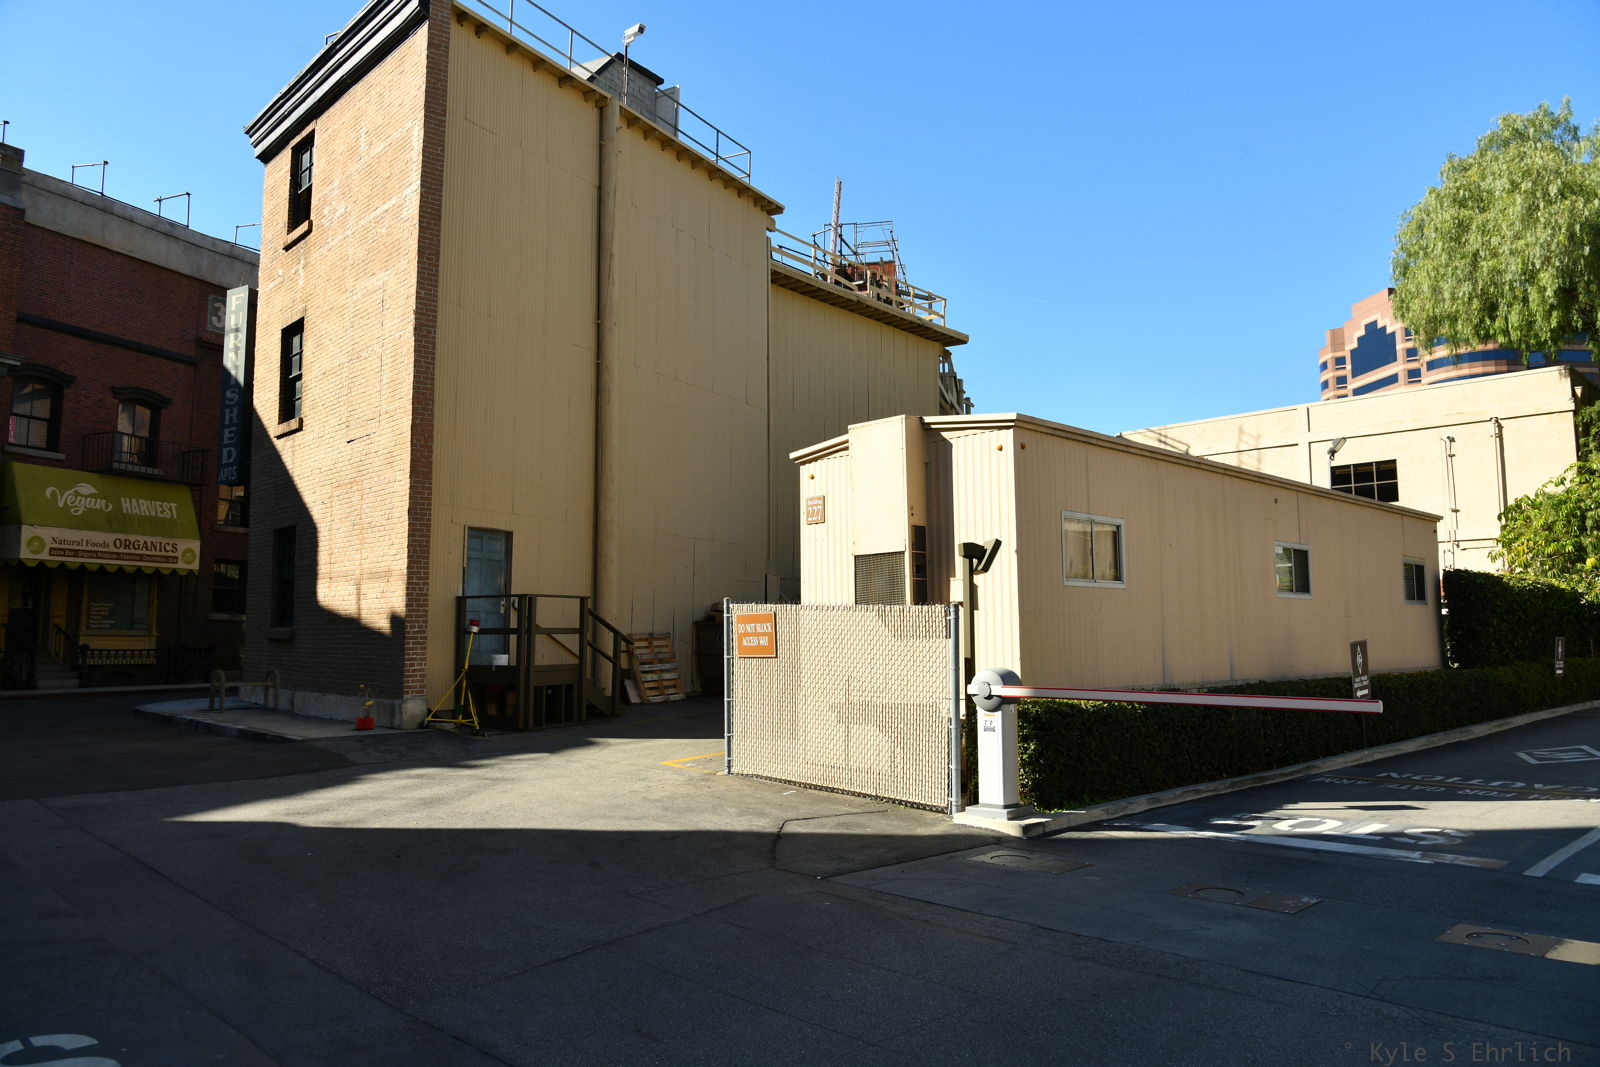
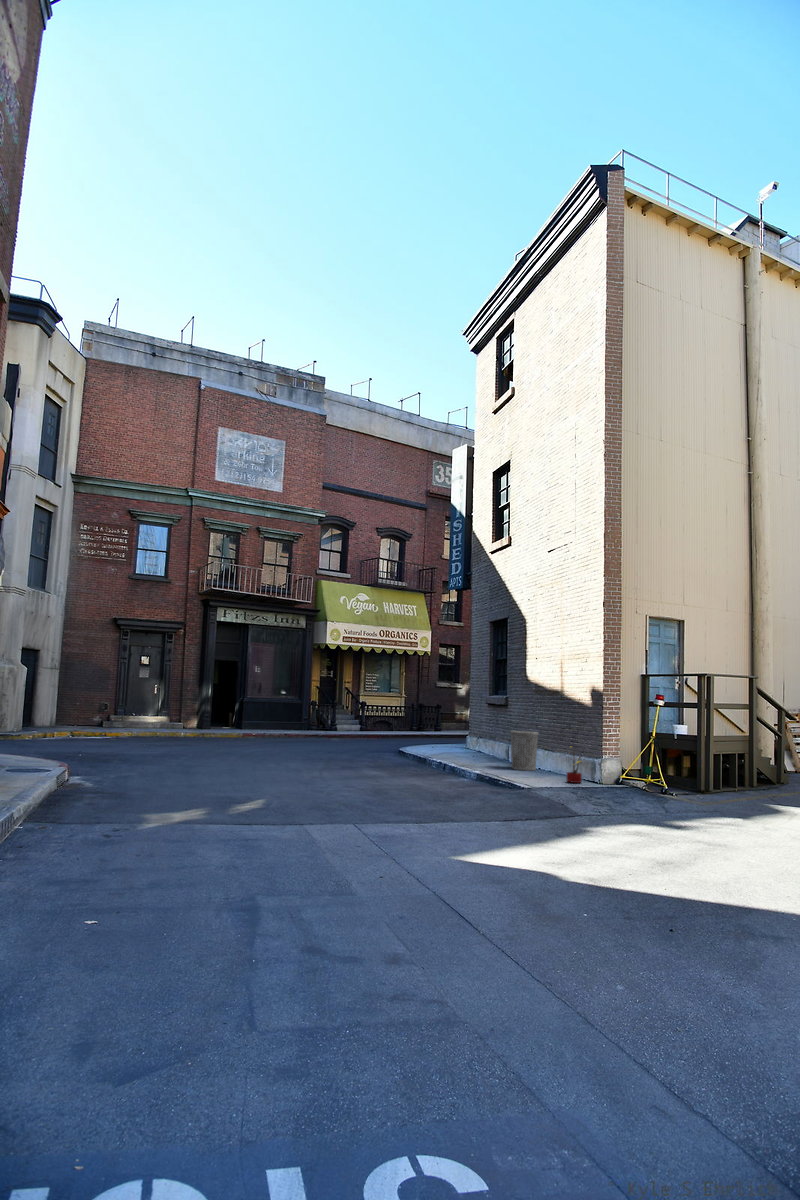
bench: present [209,668,280,713] -> none [451,726,499,758]
trash can: none [288,671,328,721] -> present [510,731,538,770]

